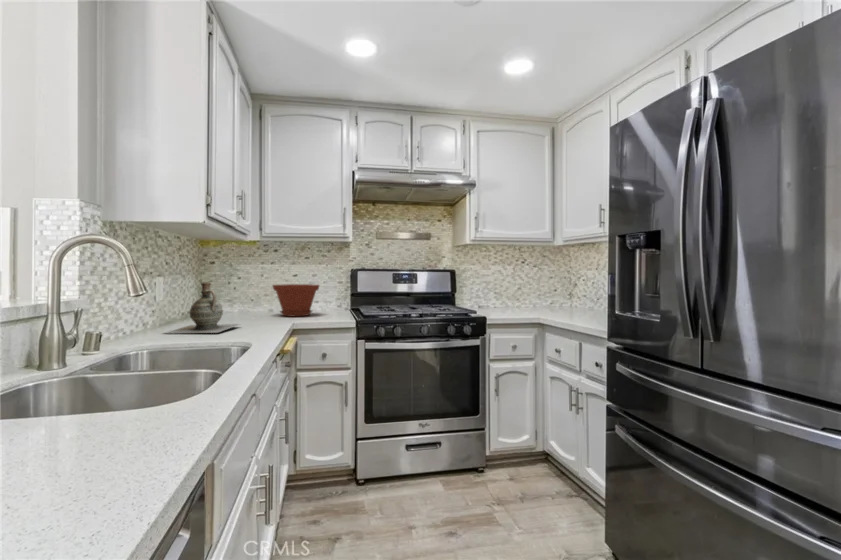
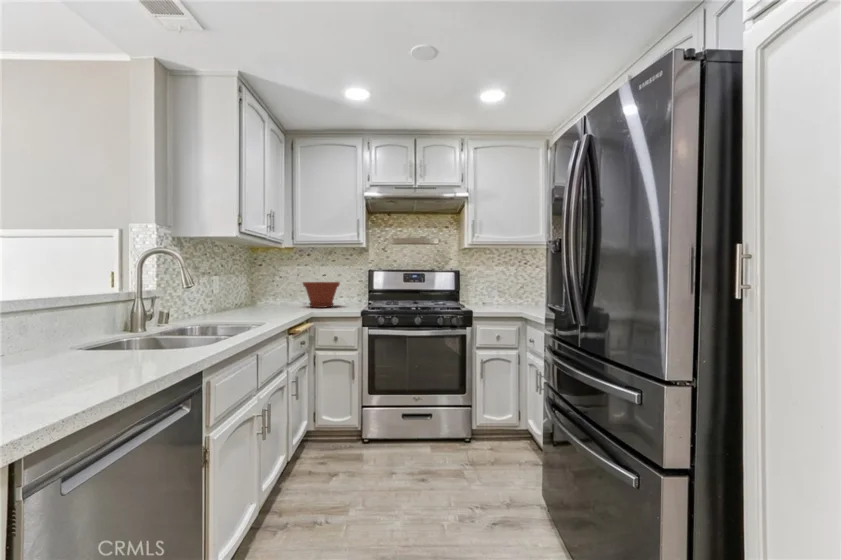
ceramic jug: present [165,282,238,334] -> none [214,280,271,316]

